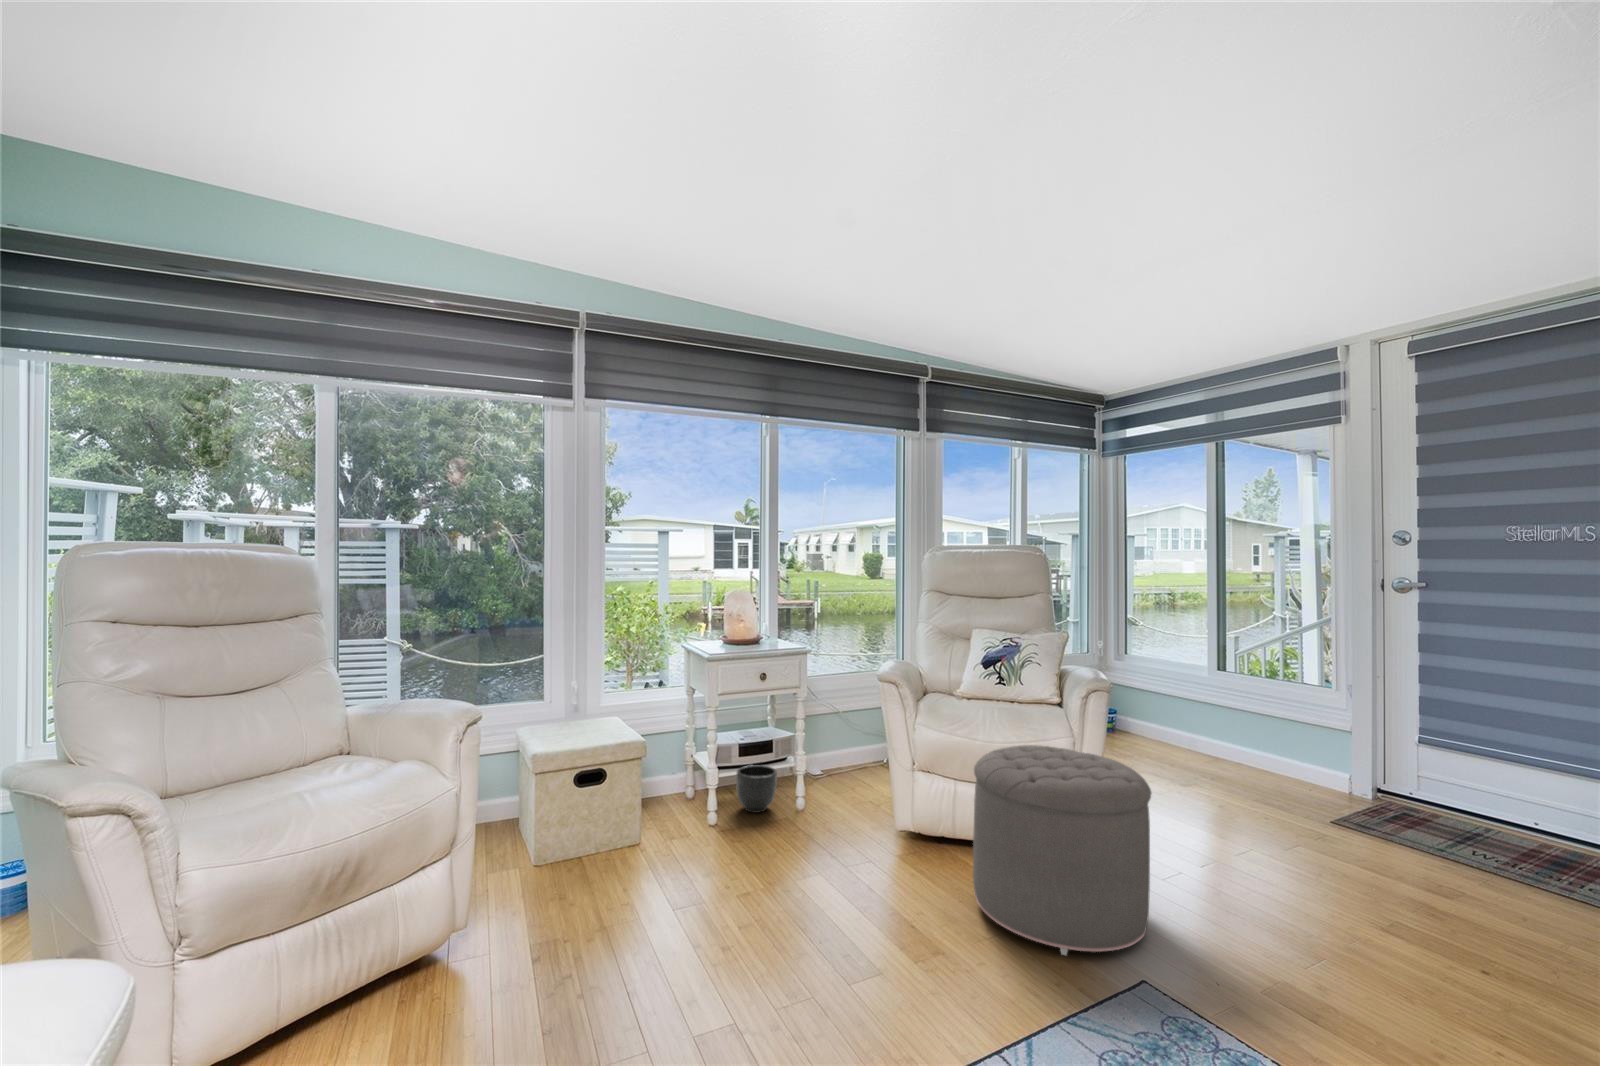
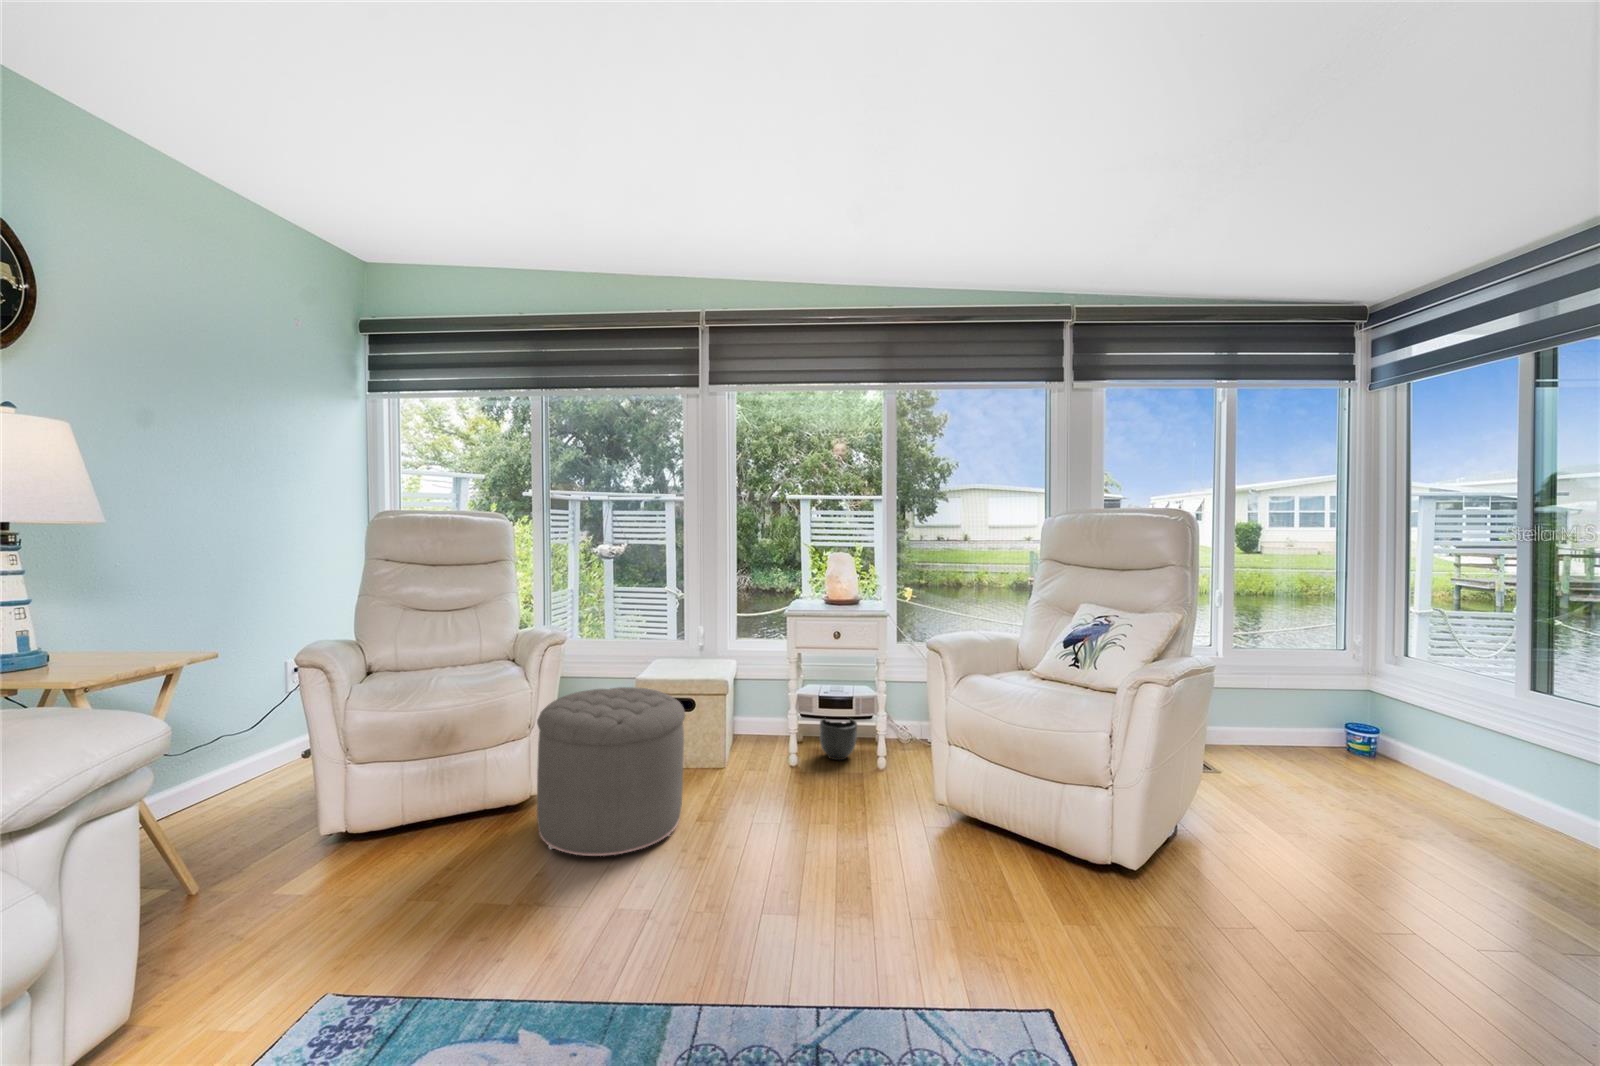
ottoman: present [973,745,1151,955] -> present [537,687,685,856]

